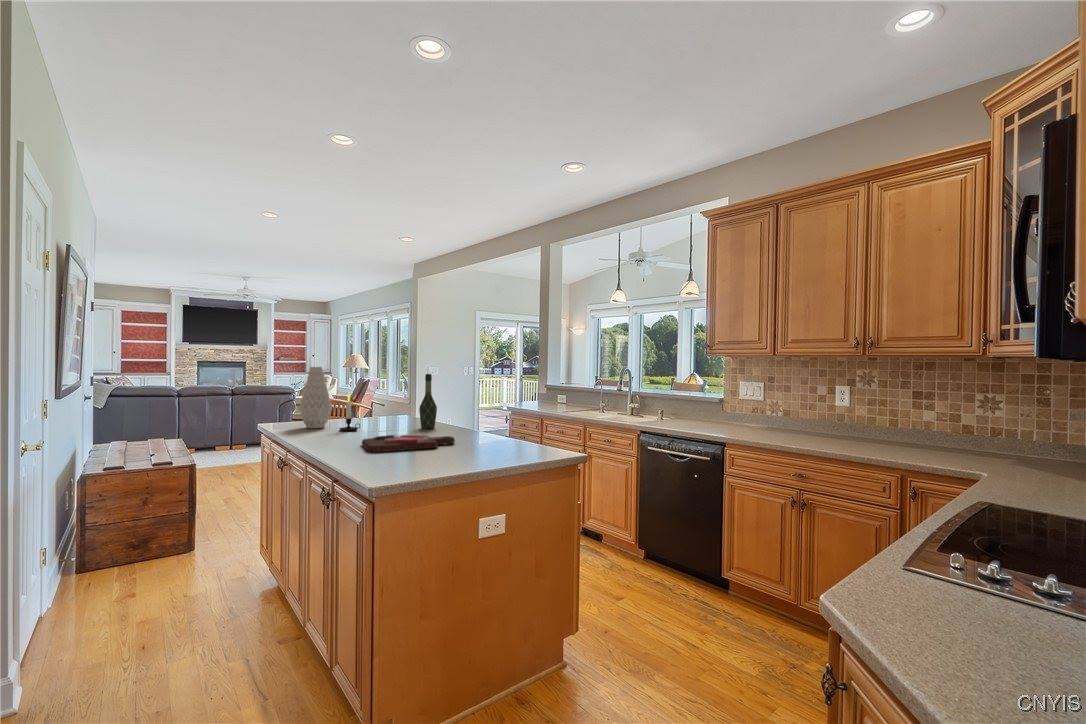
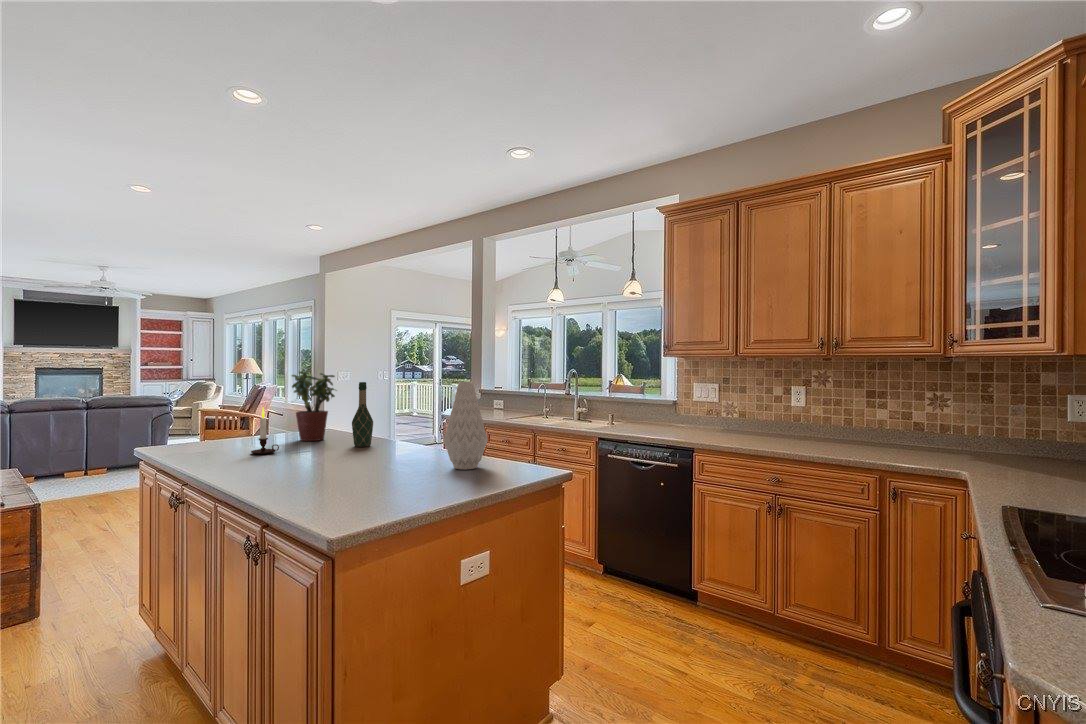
potted plant: none [374,364,411,423] -> present [292,371,335,441]
vase: present [299,367,332,428] -> present [444,382,488,470]
cutting board: present [362,433,455,452] -> none [288,454,406,483]

